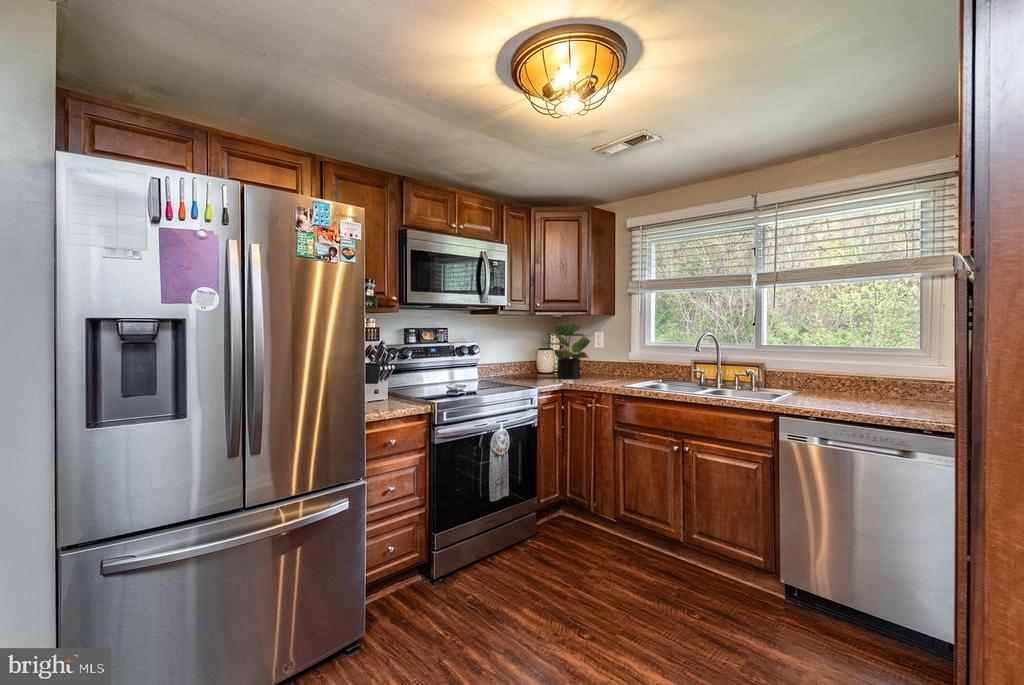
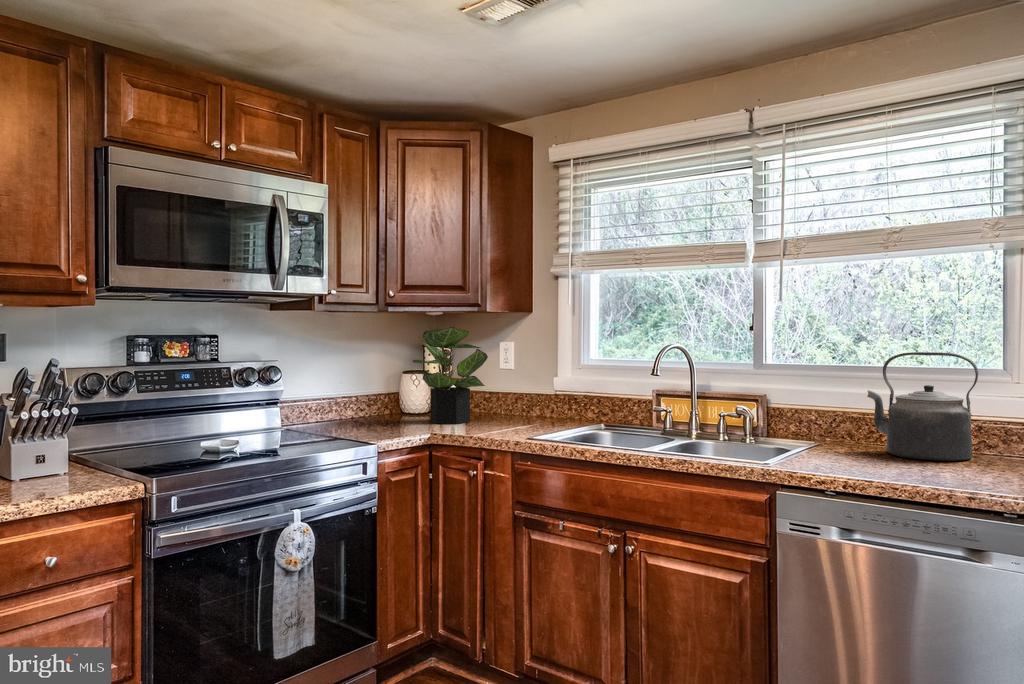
kettle: none [831,339,904,402] -> present [867,352,978,461]

